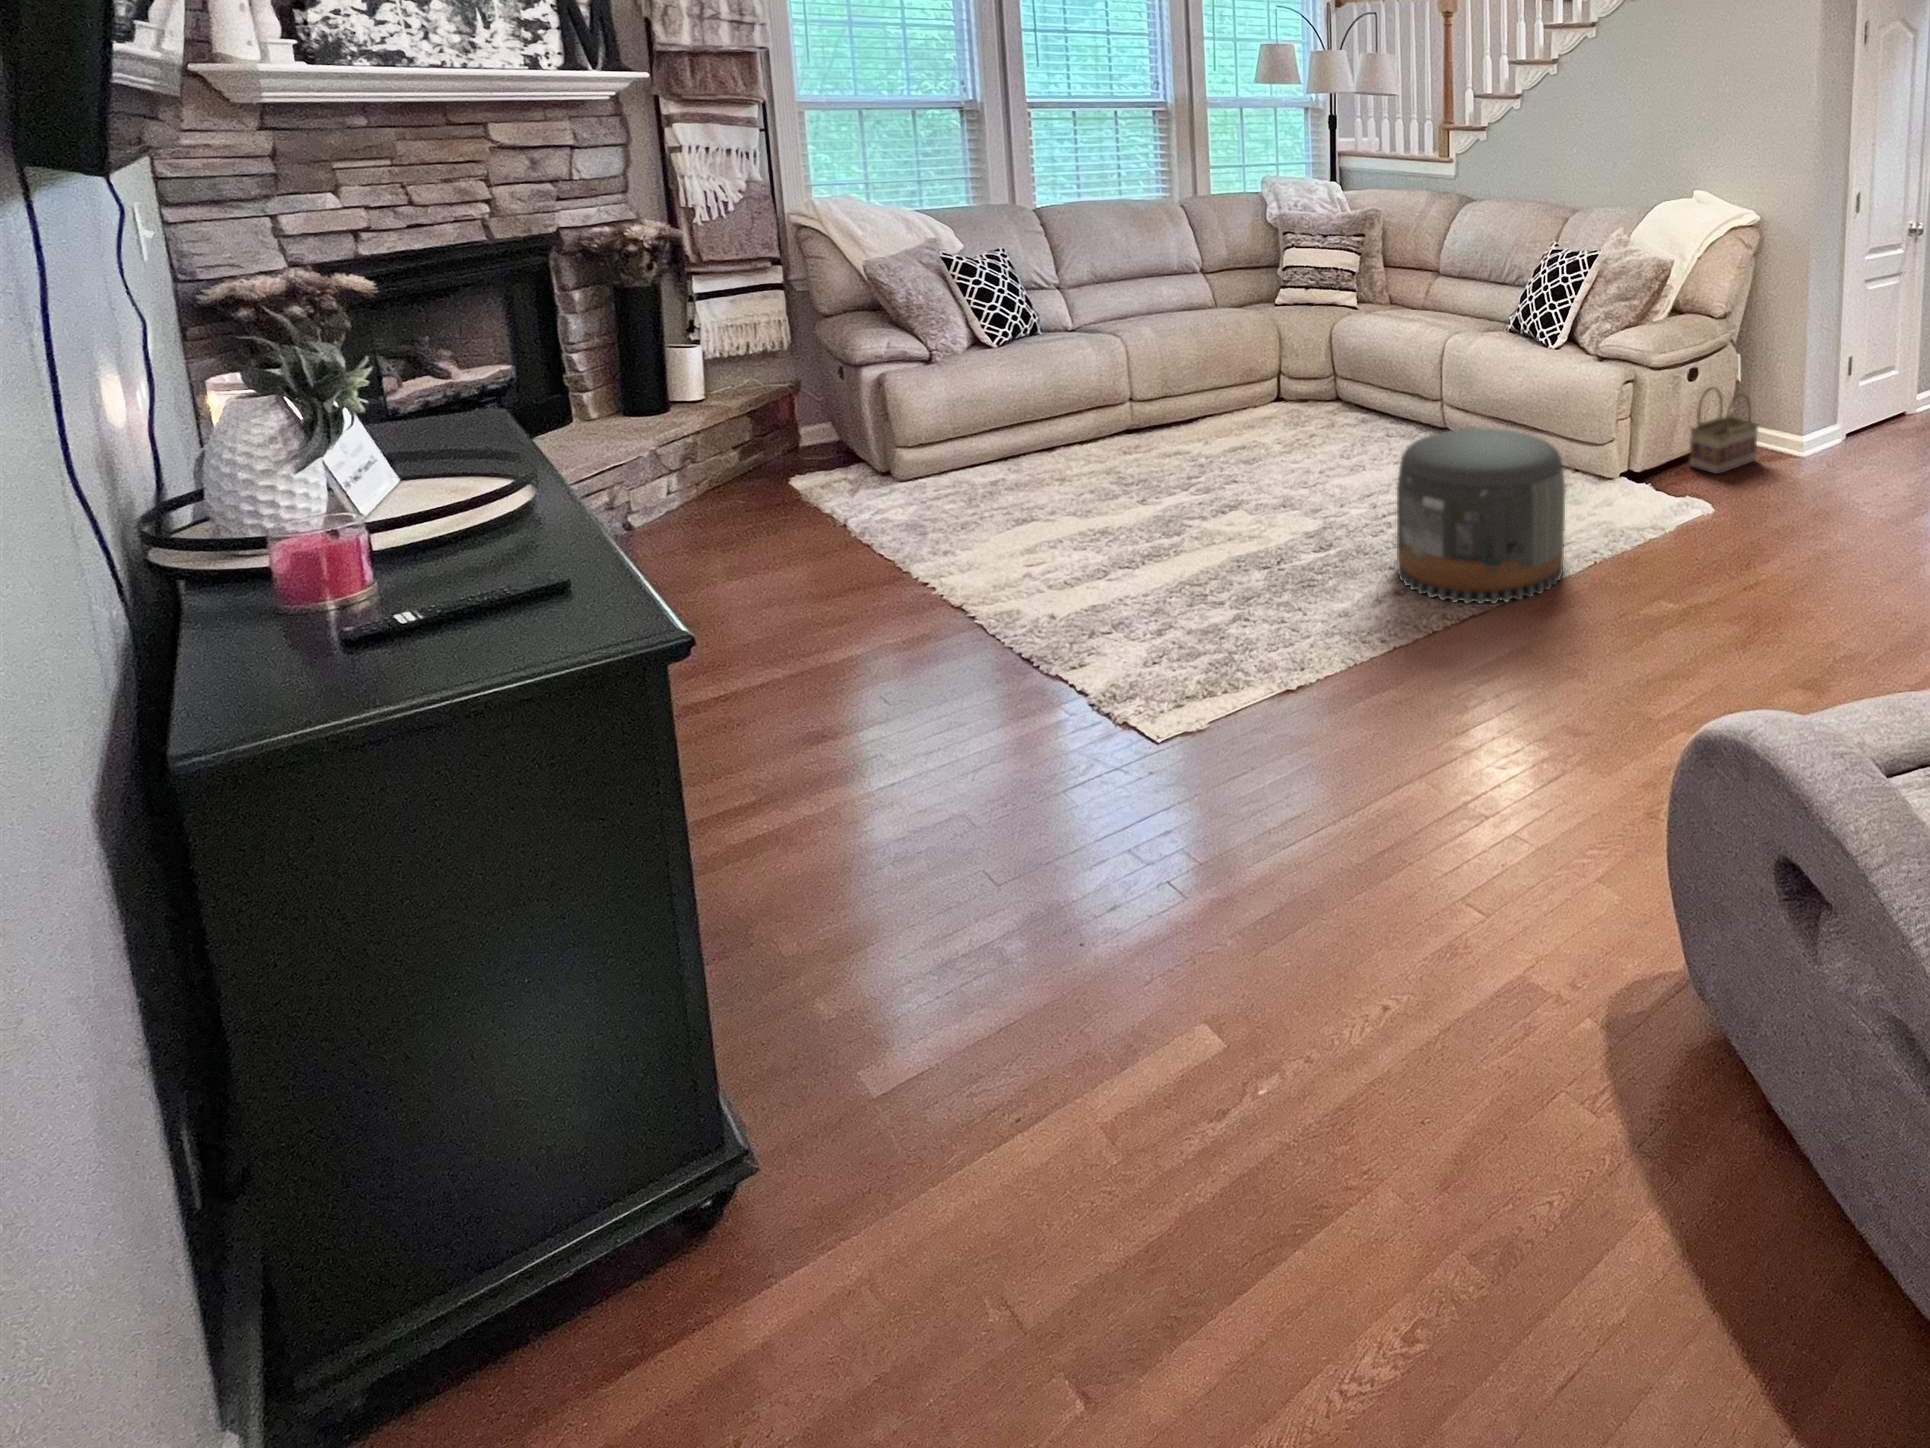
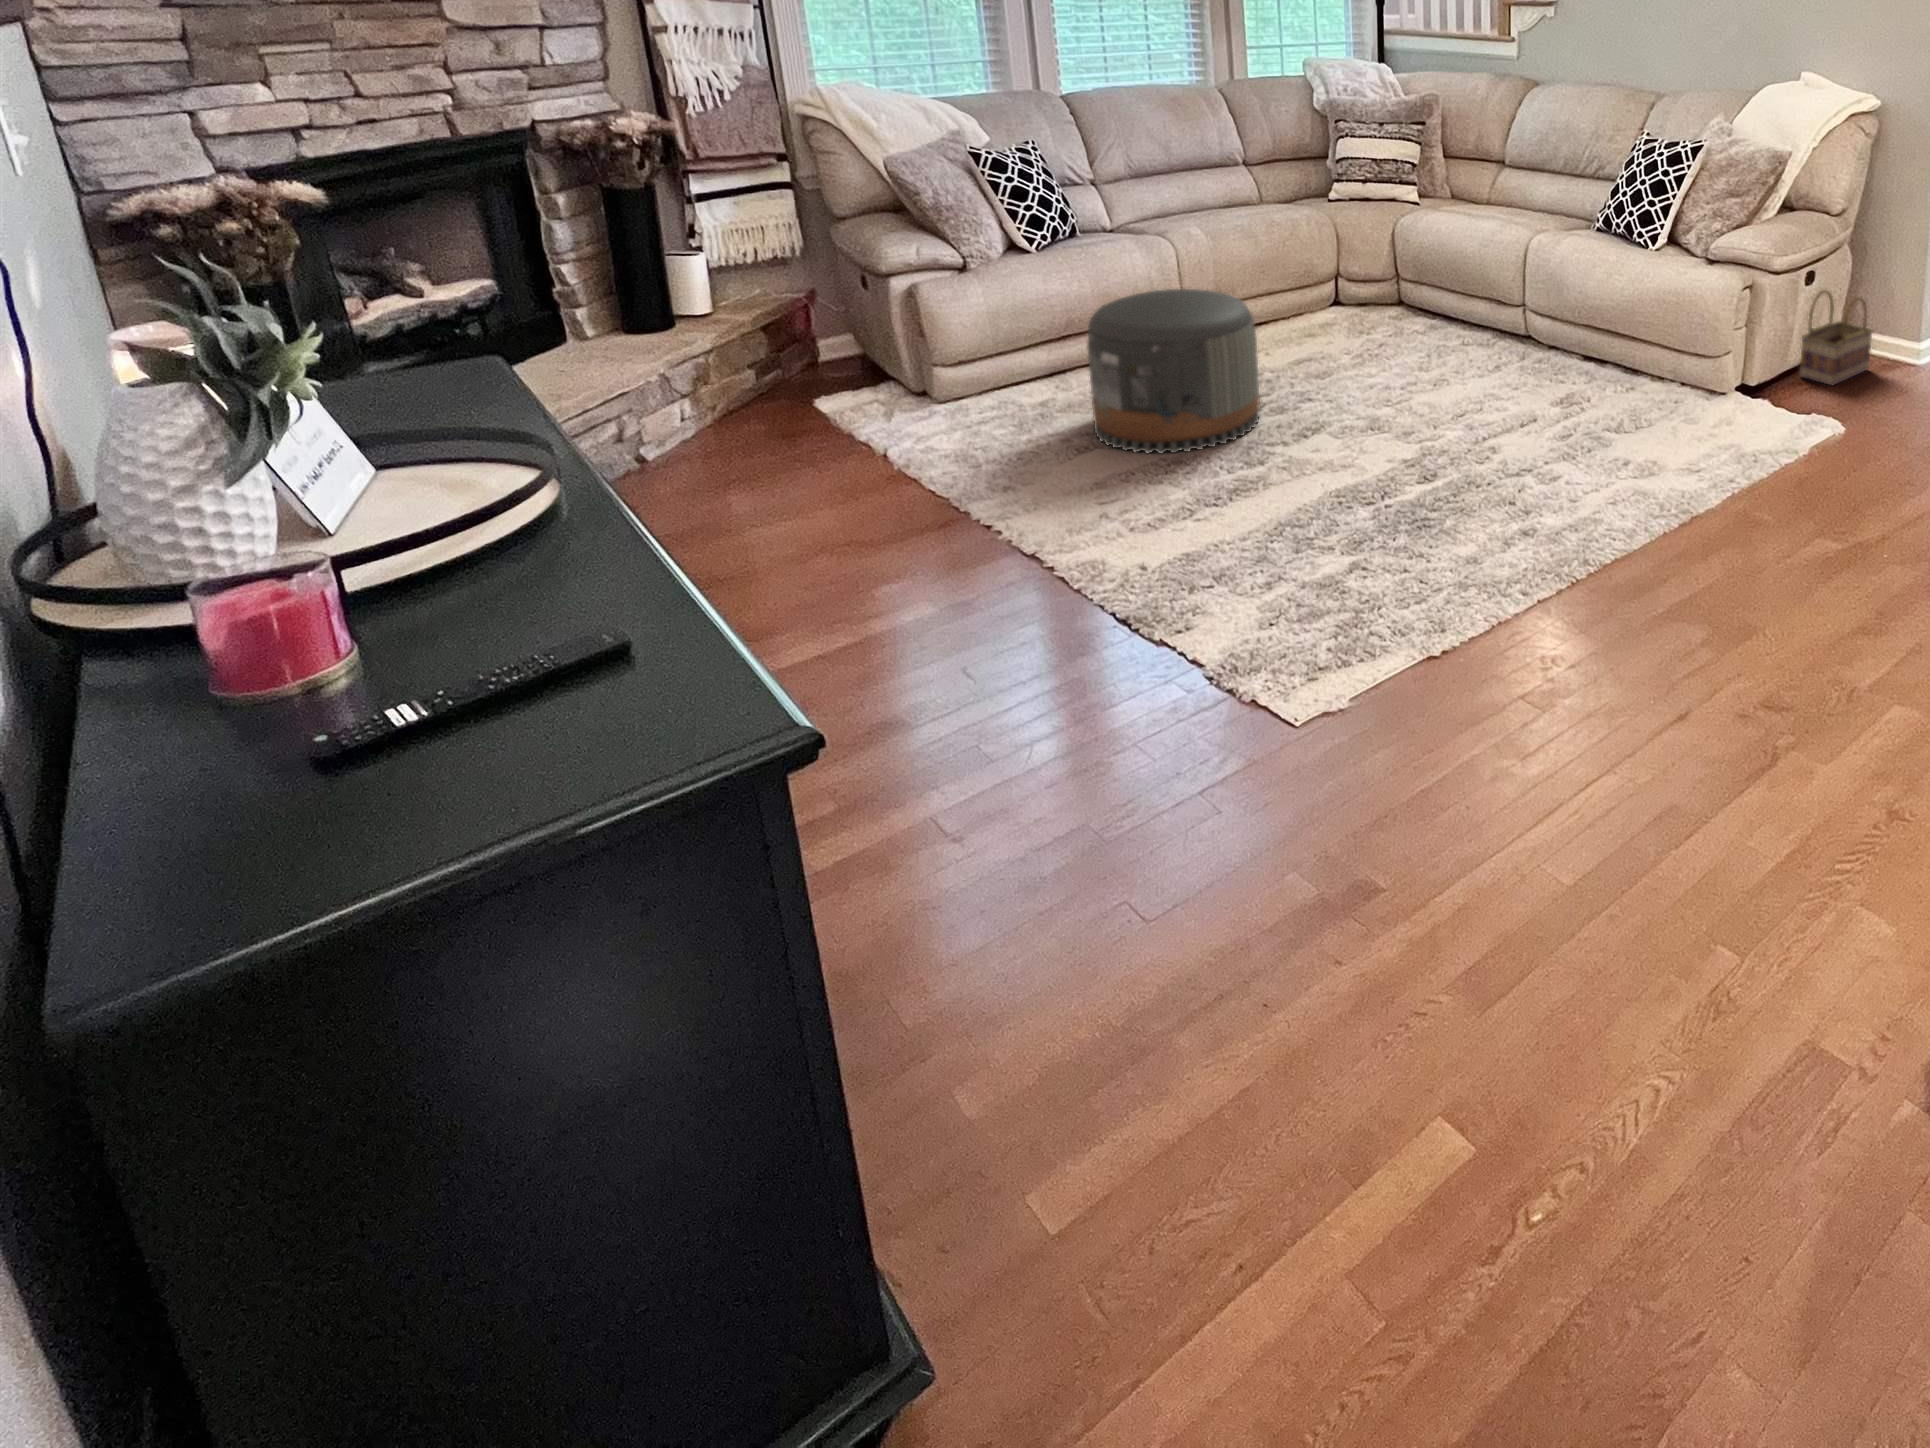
pouf: present [1397,429,1565,604] -> present [1087,289,1260,454]

